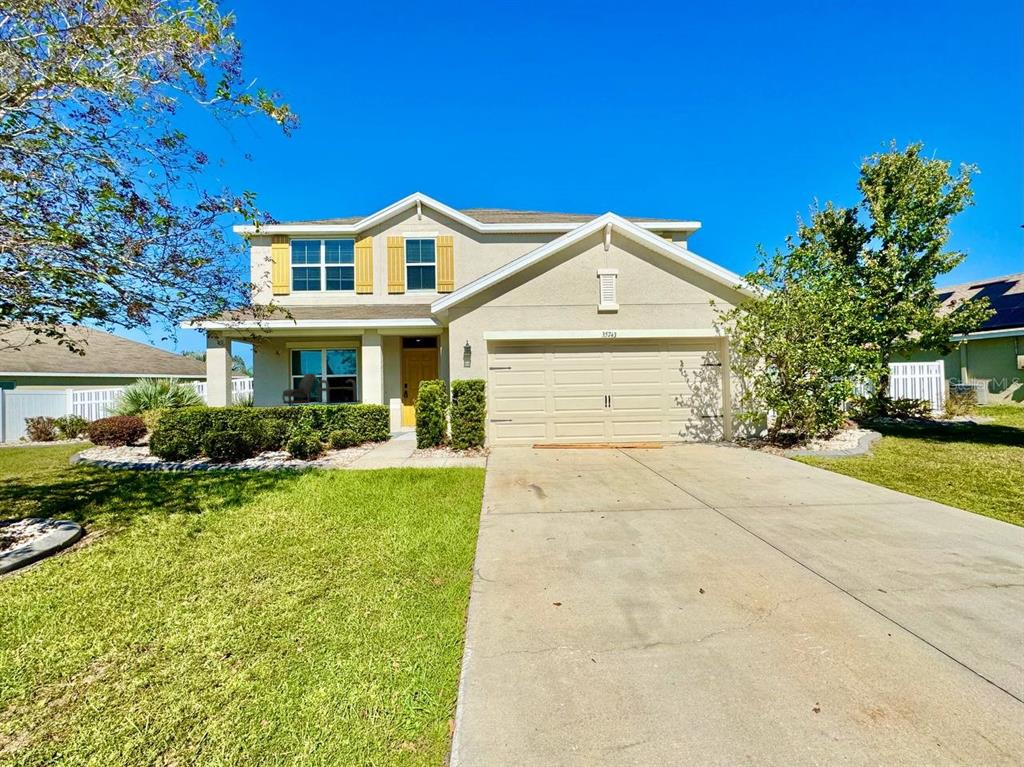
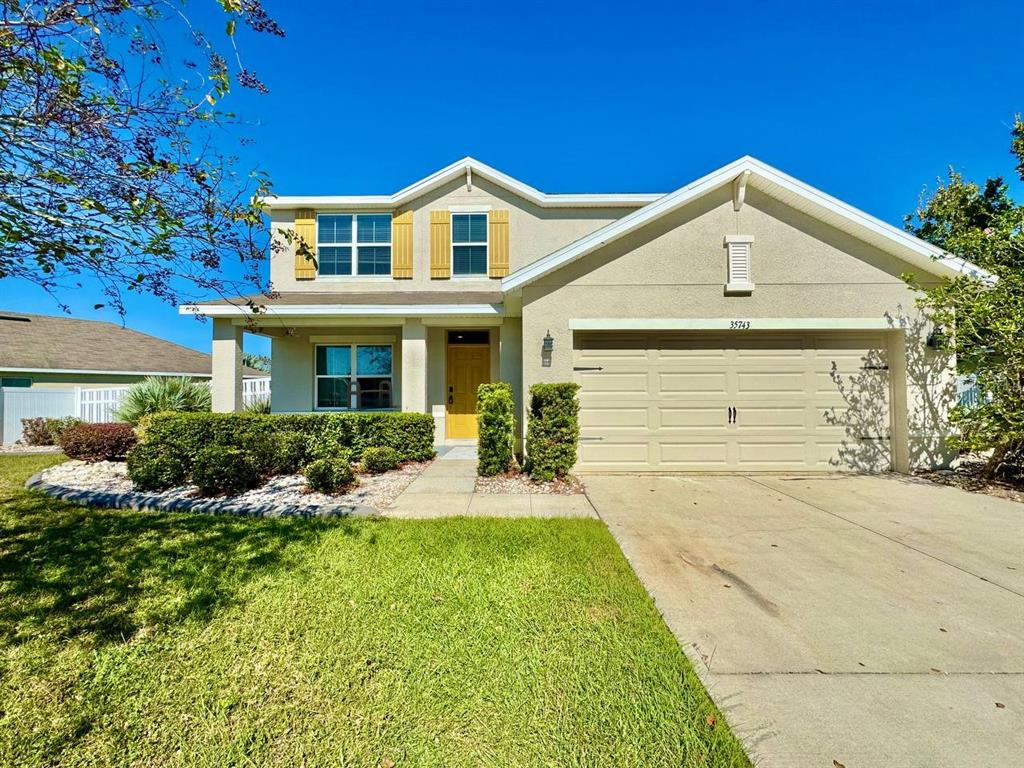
lounge chair: present [282,374,316,403] -> none [305,373,345,409]

